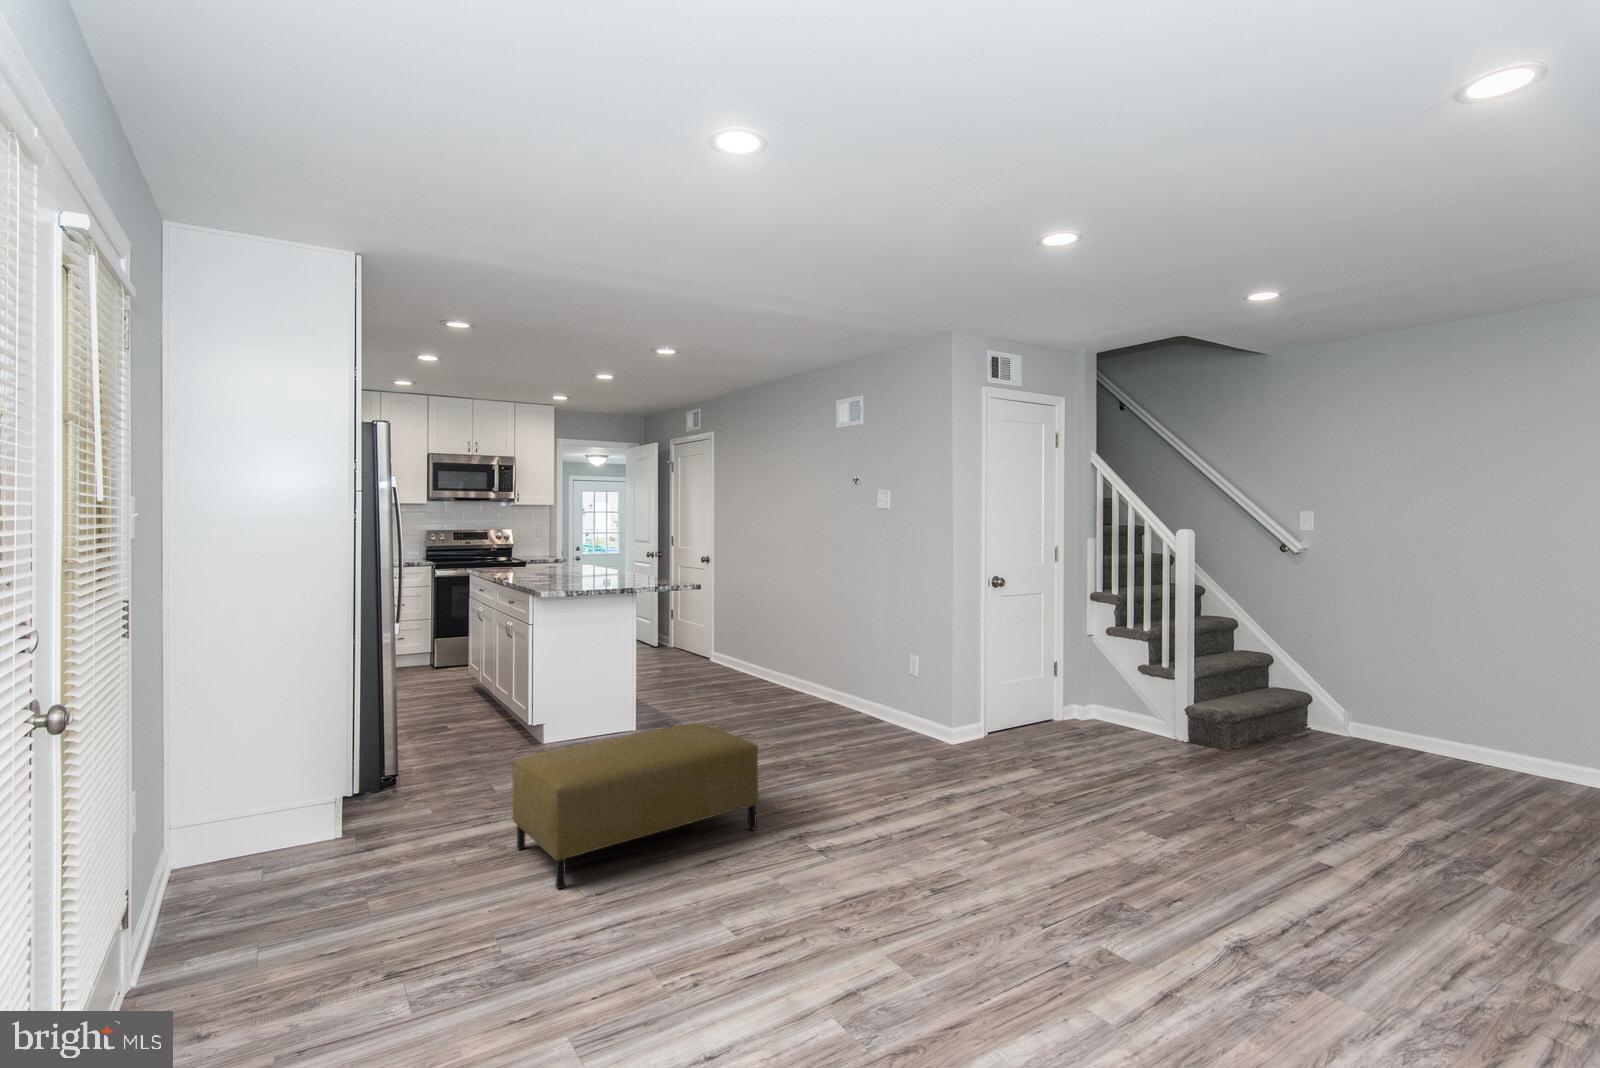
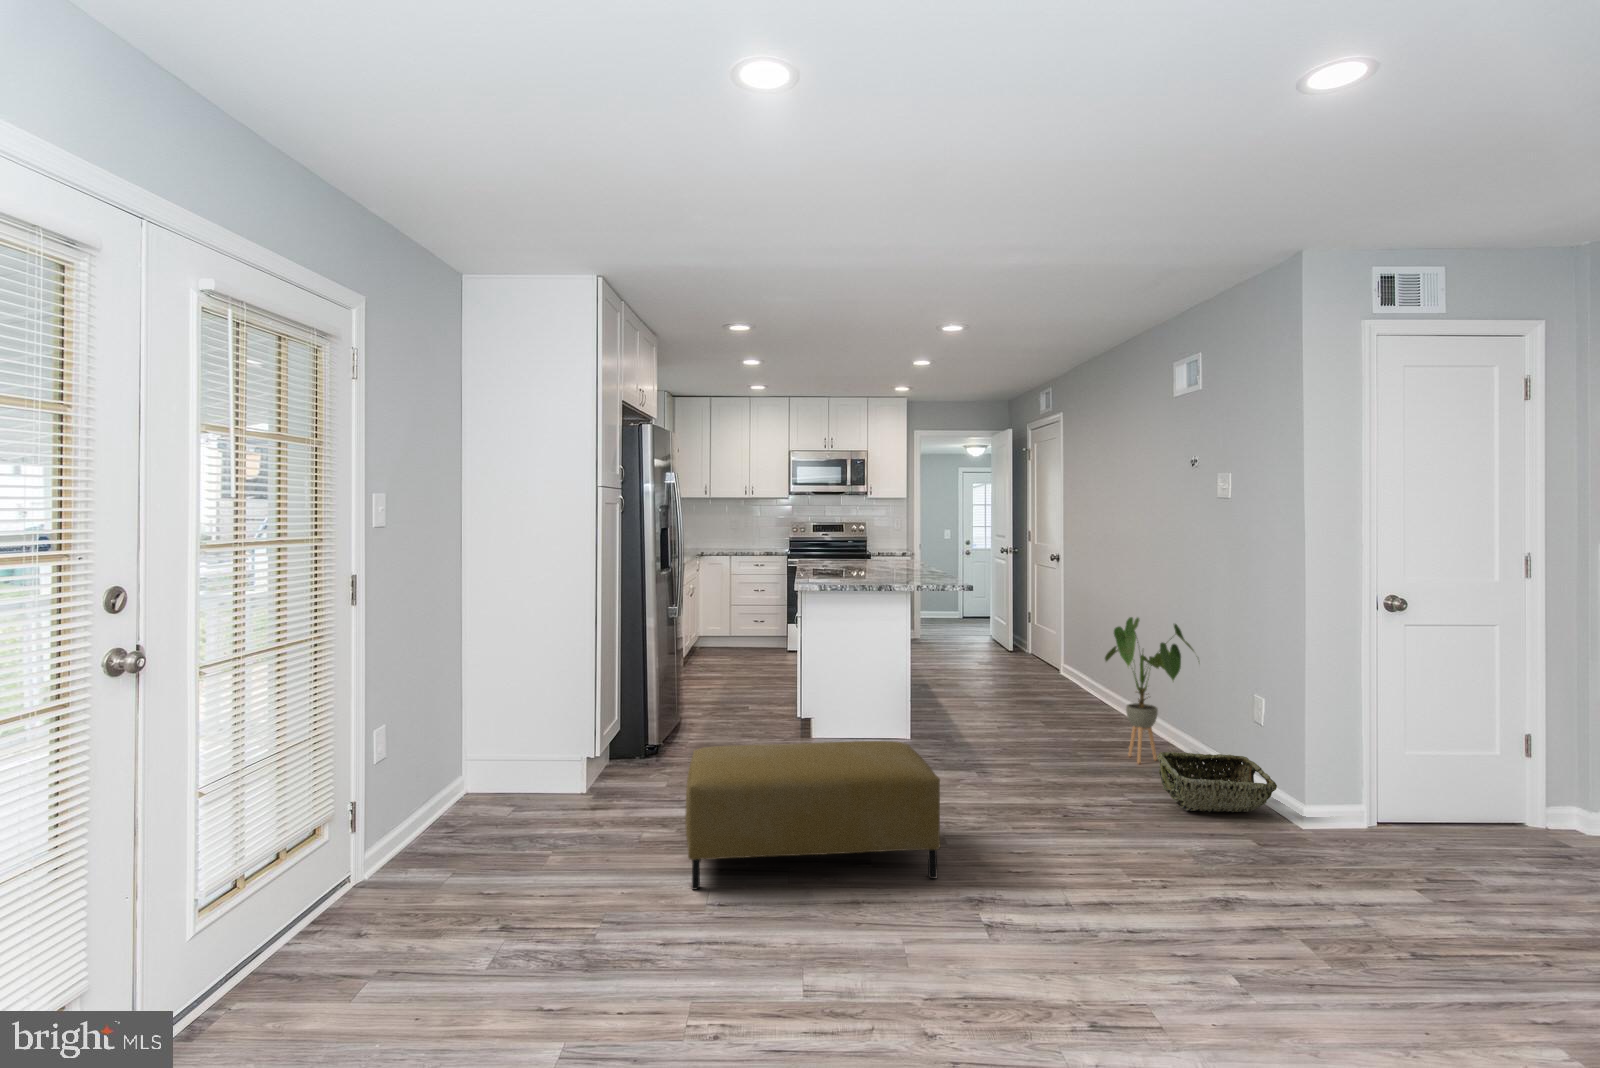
house plant: none [793,604,864,719] -> present [1105,617,1194,763]
woven basket: none [856,700,935,746] -> present [1157,752,1277,812]

